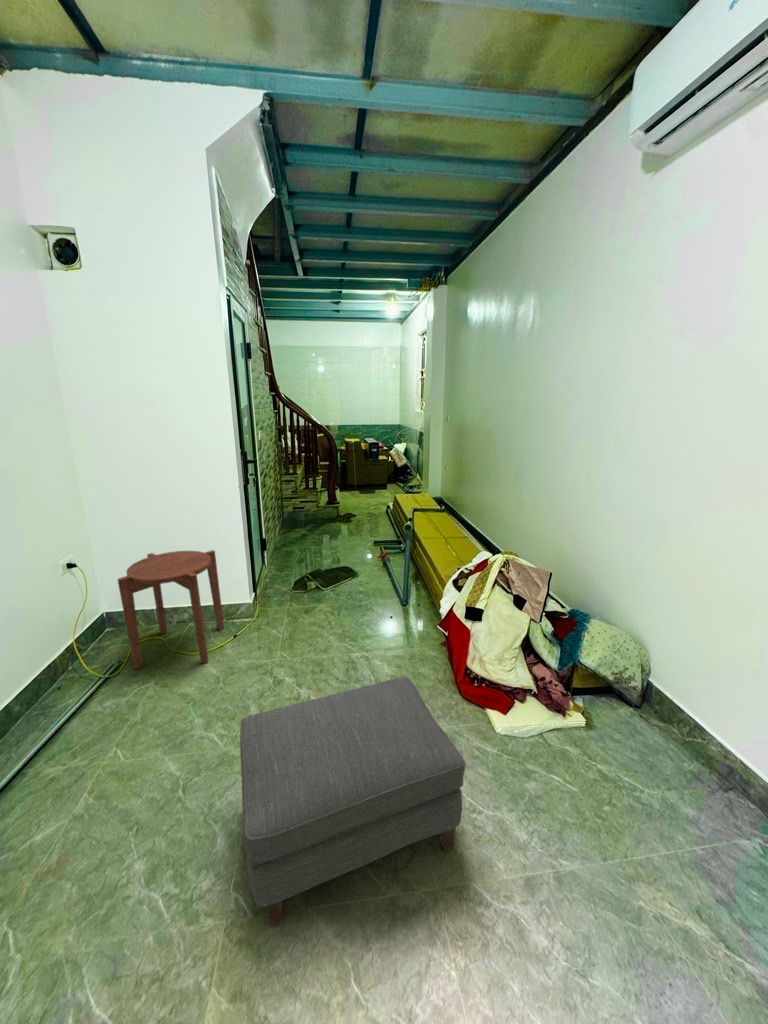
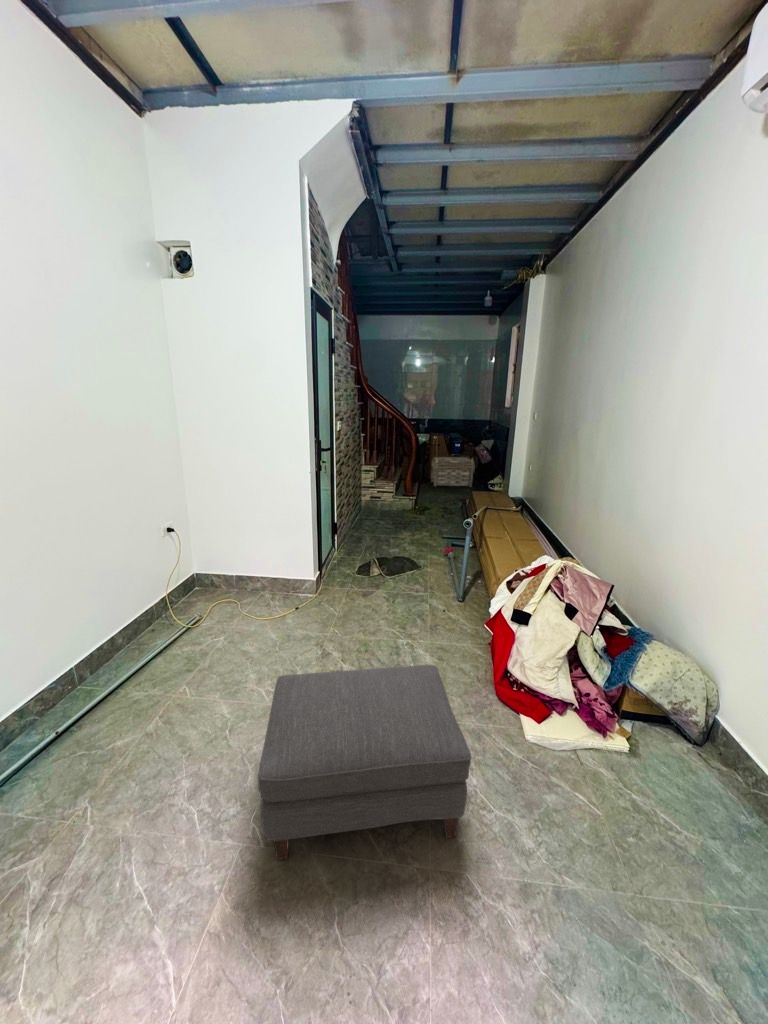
basket: none [351,462,395,493] -> present [431,457,474,487]
side table: present [118,550,224,669] -> none [204,525,290,625]

